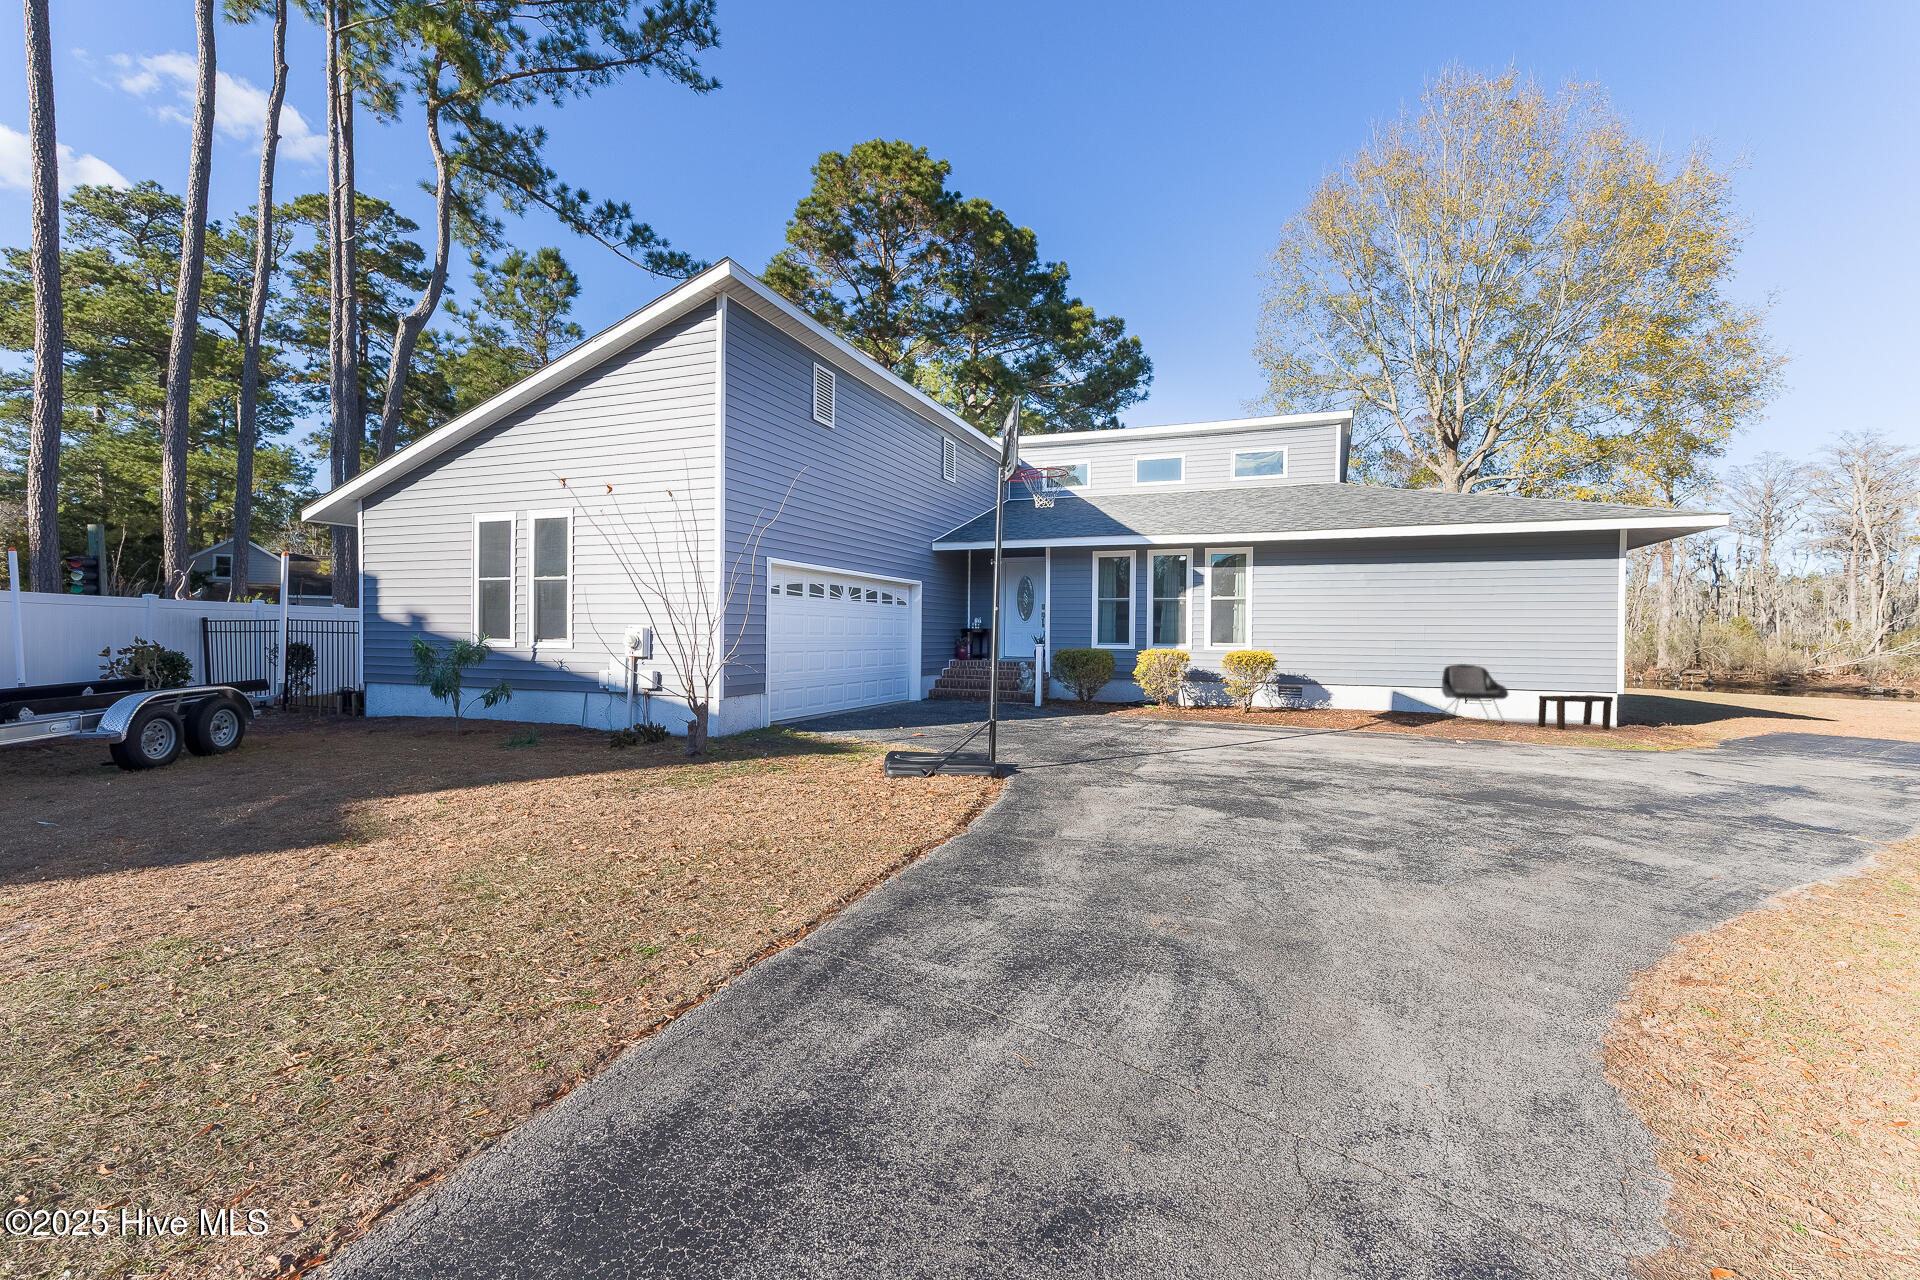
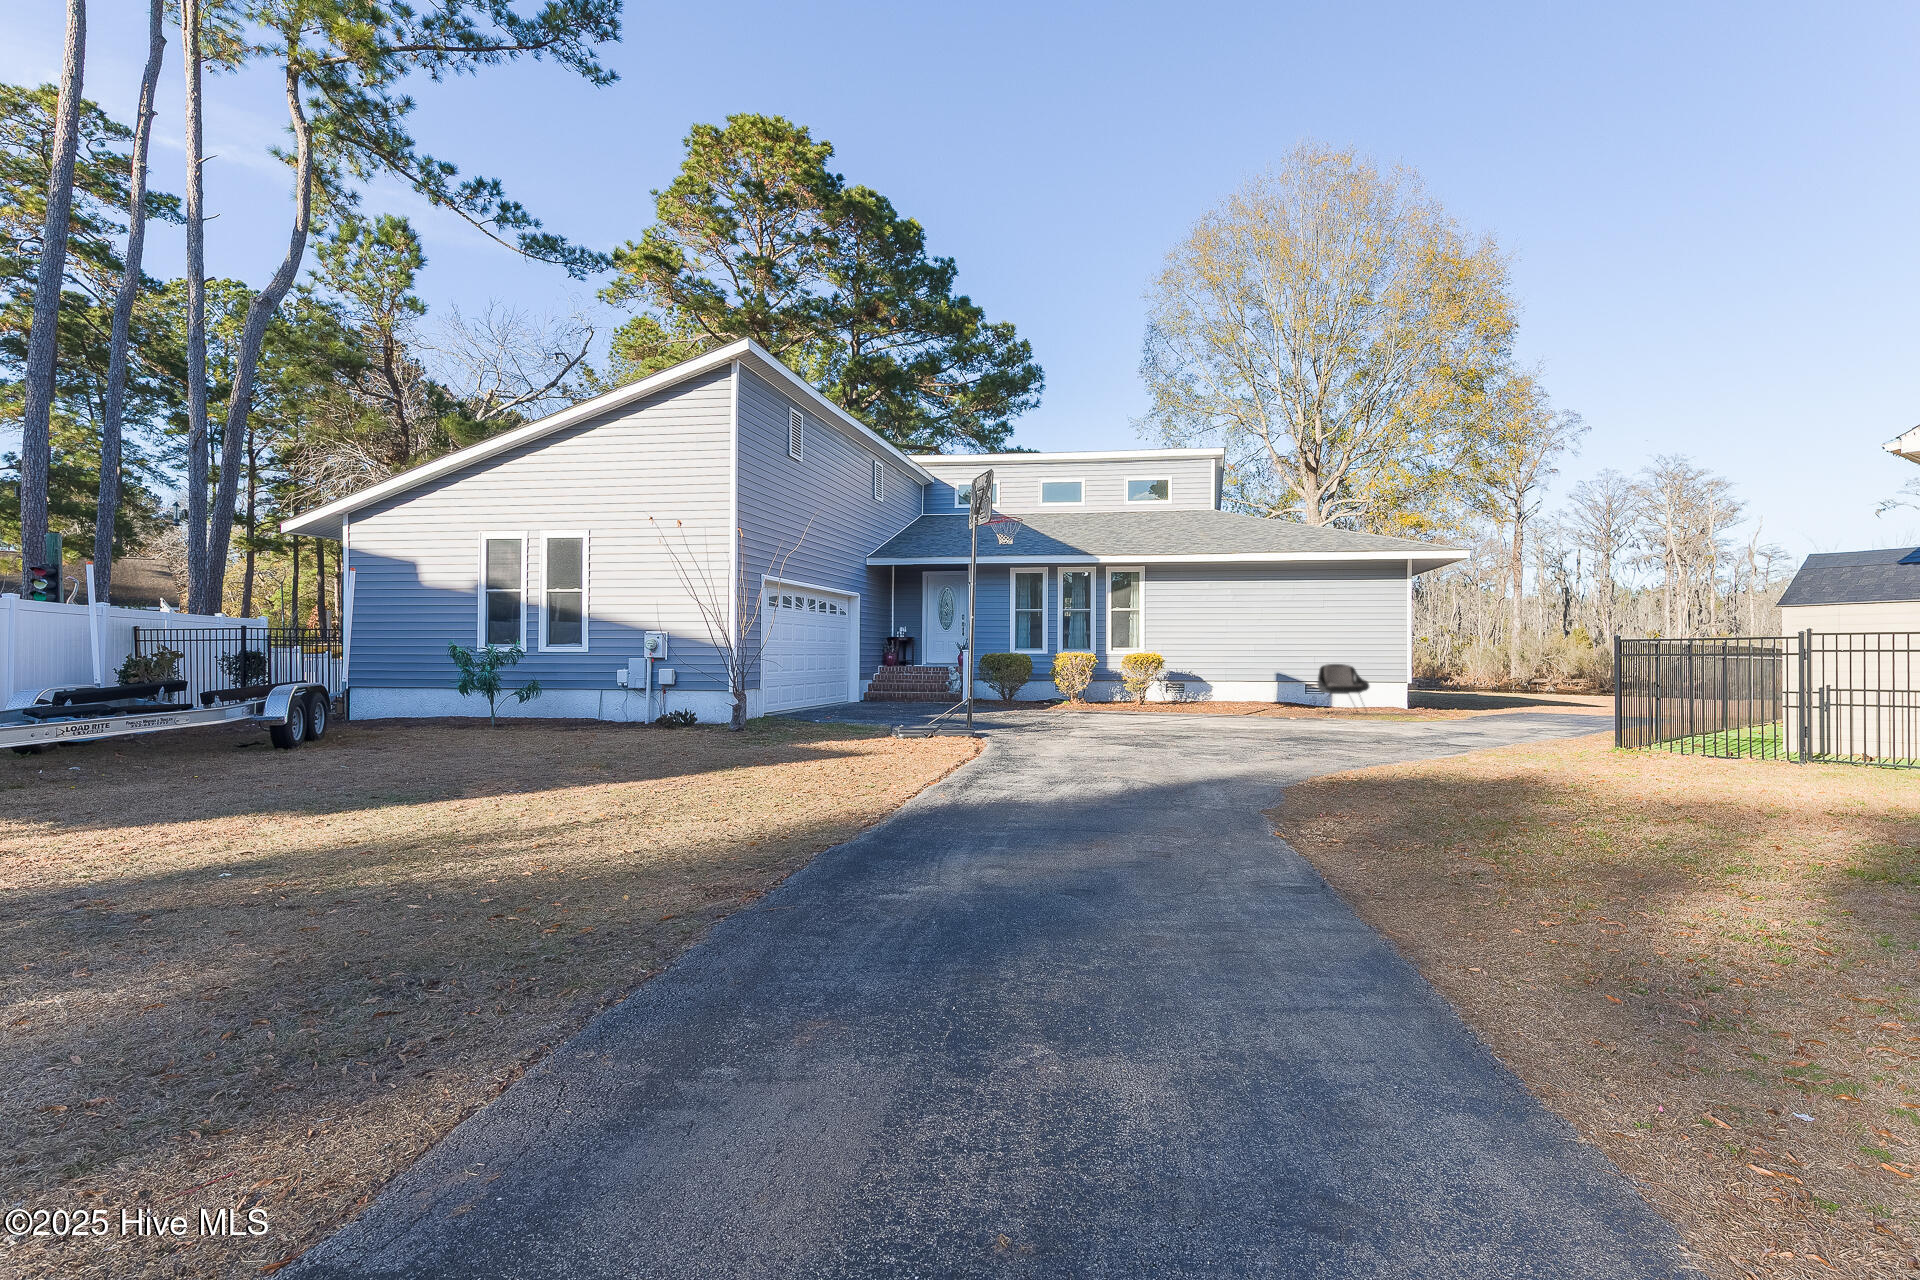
bench: present [1538,695,1613,729] -> none [1395,687,1451,716]

